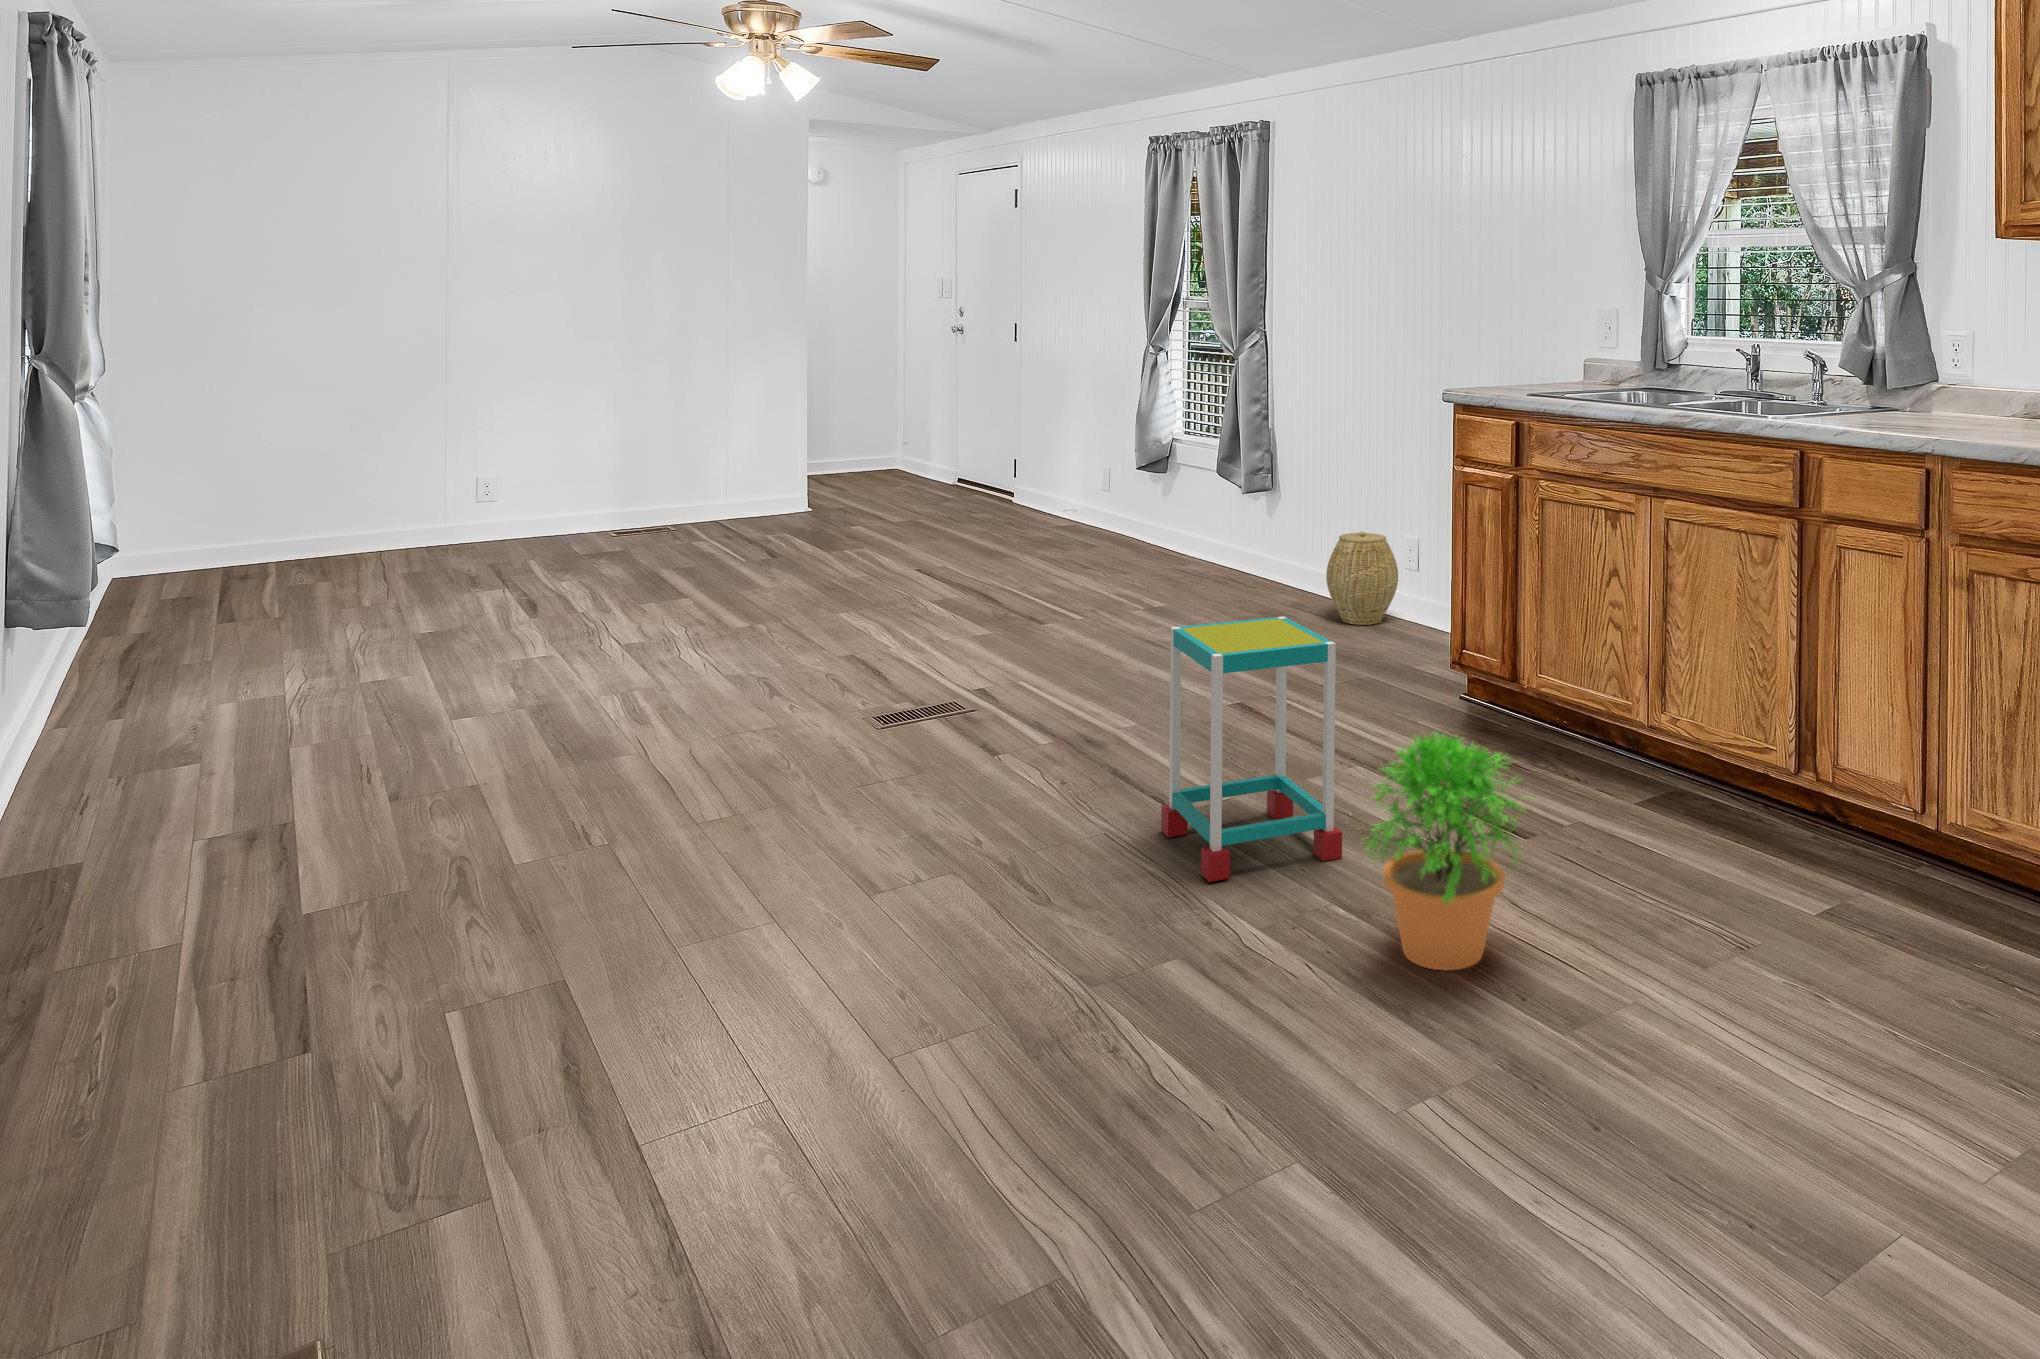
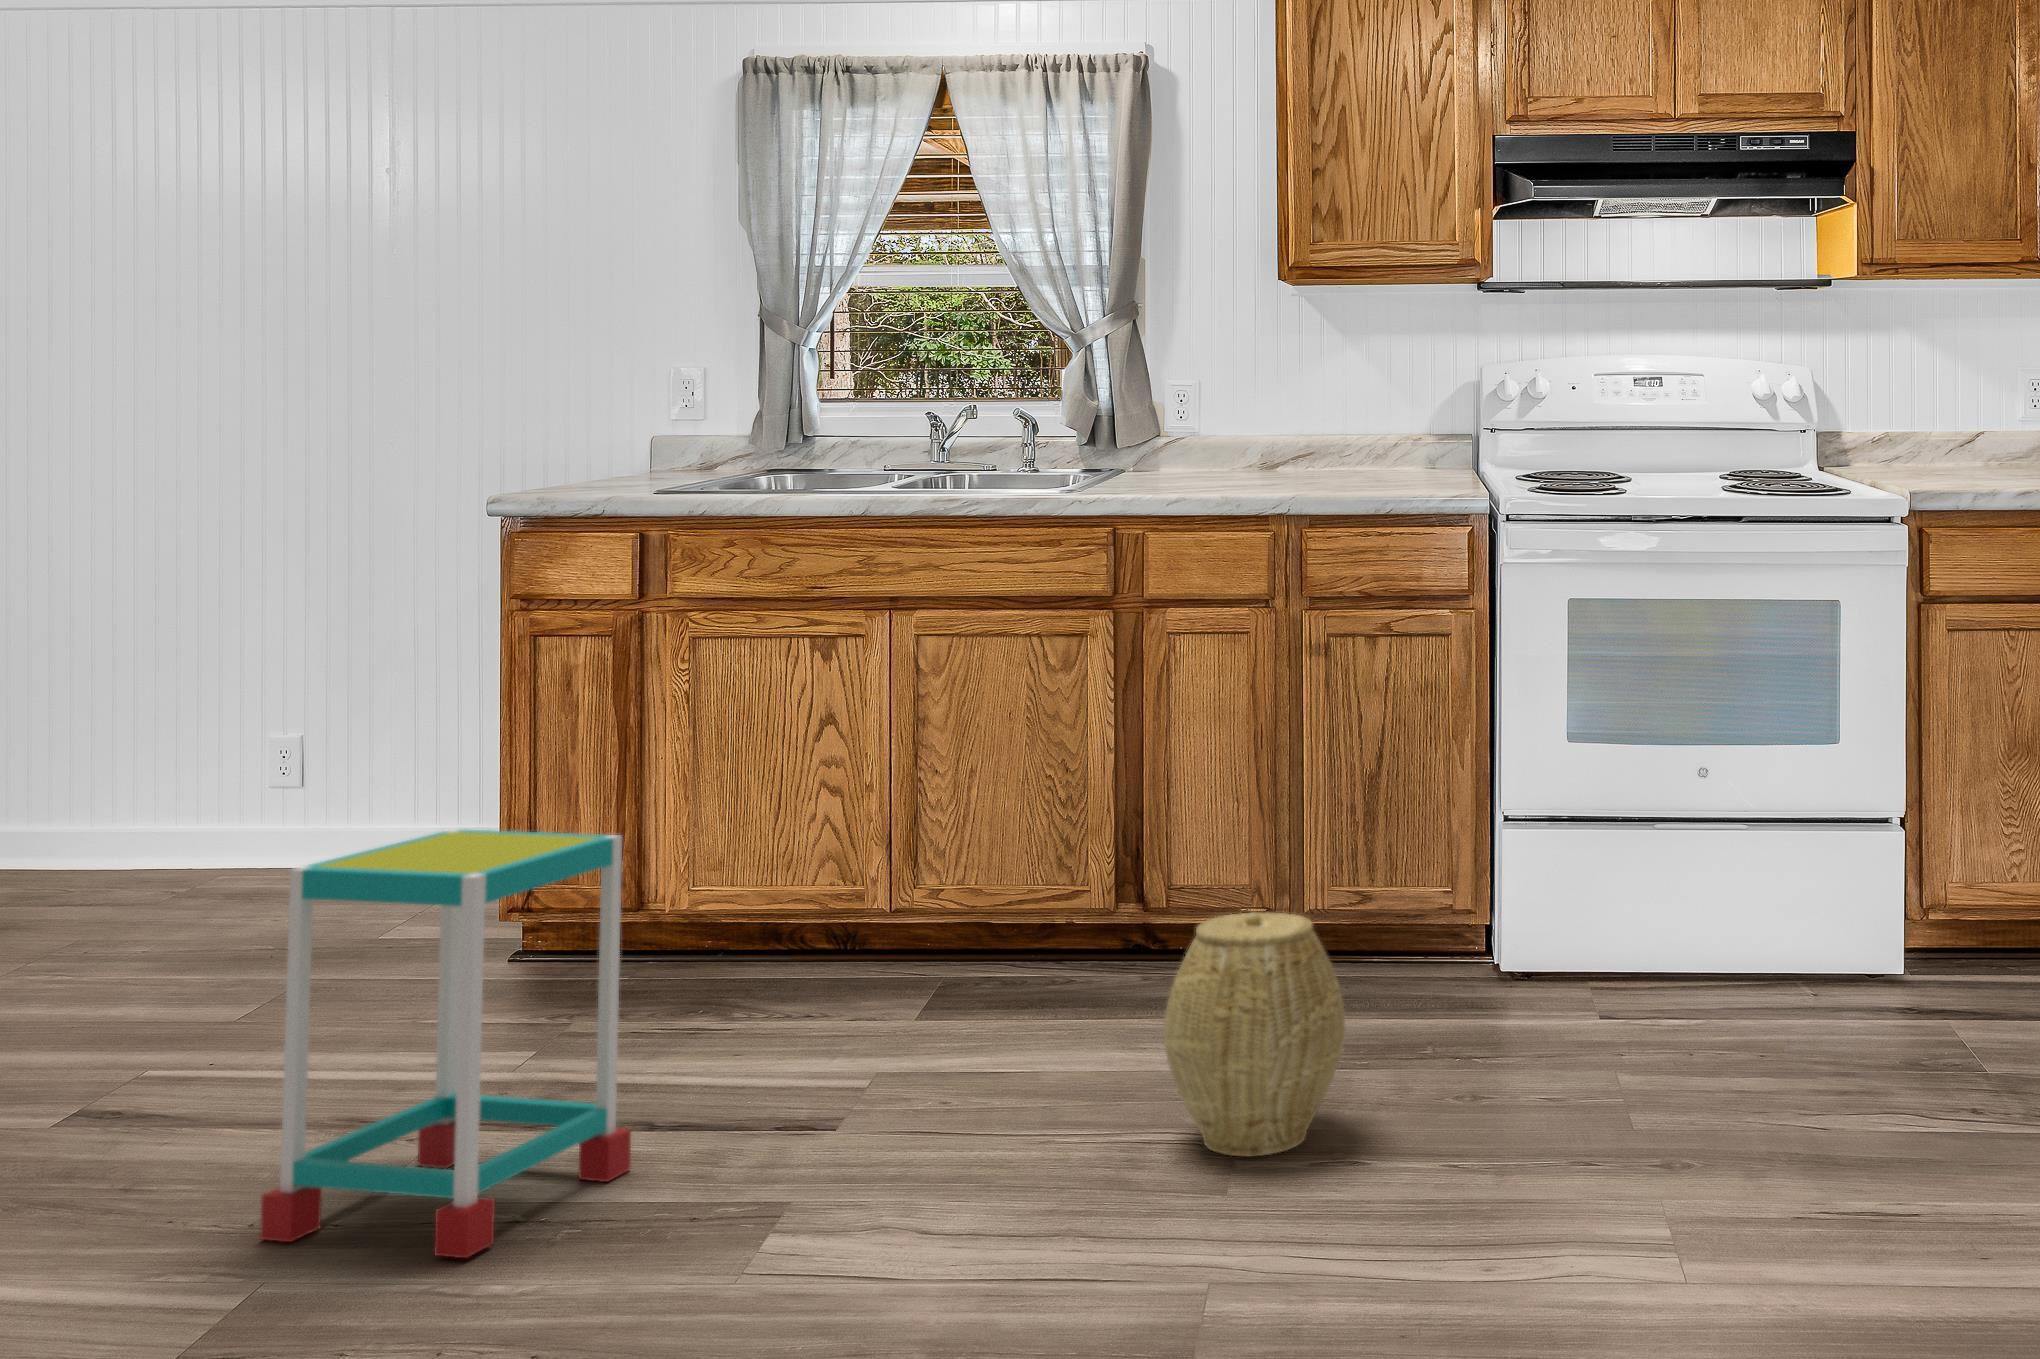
woven basket: present [1326,532,1398,625] -> present [1164,913,1345,1157]
potted plant: present [1365,733,1534,970] -> none [801,888,1040,1222]

